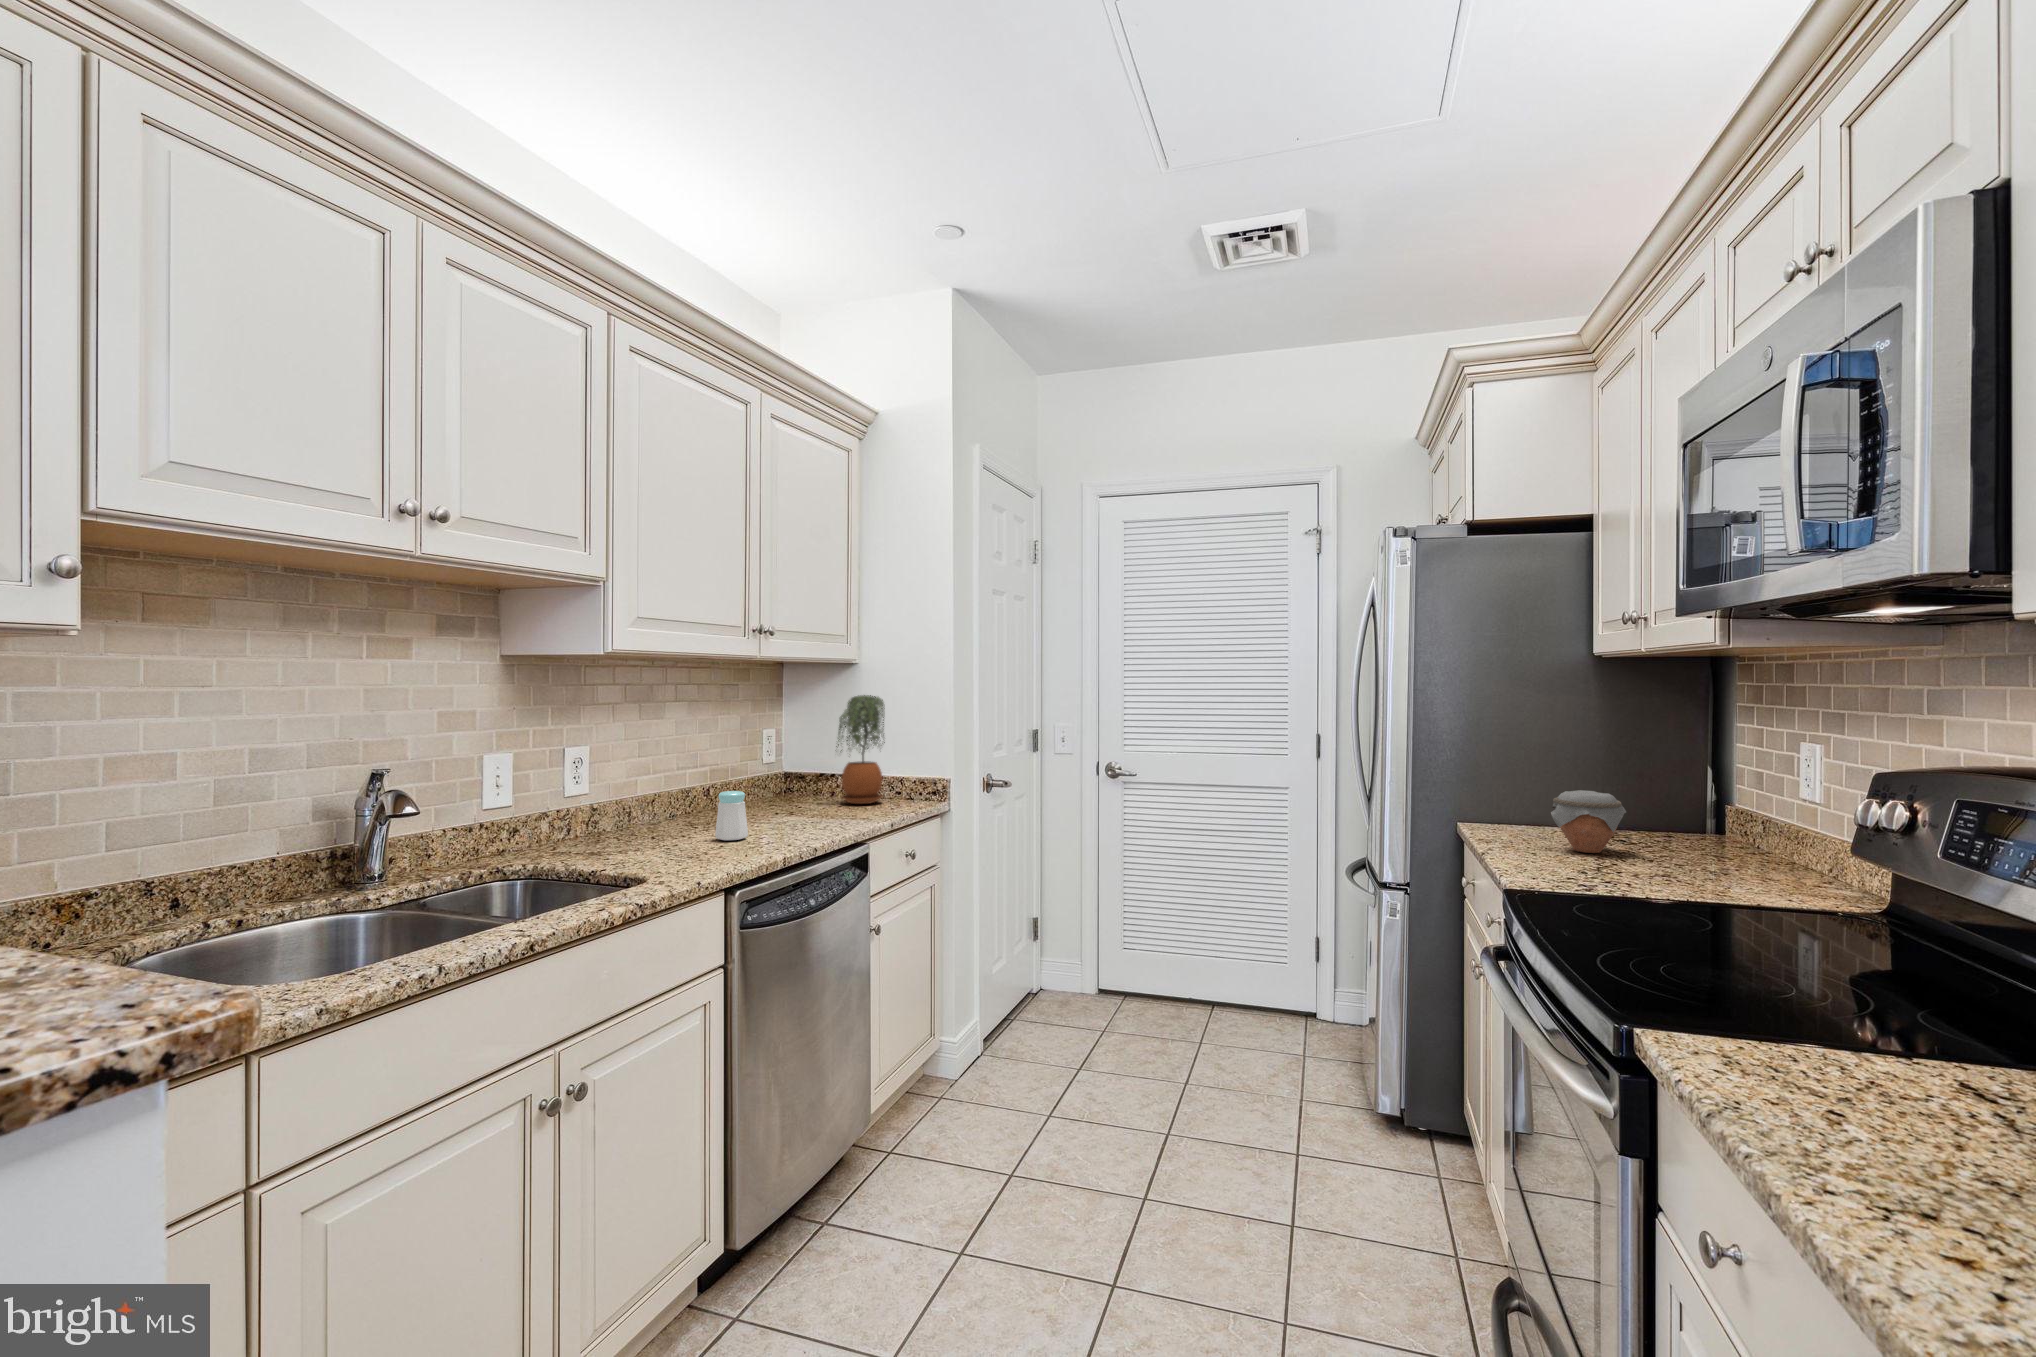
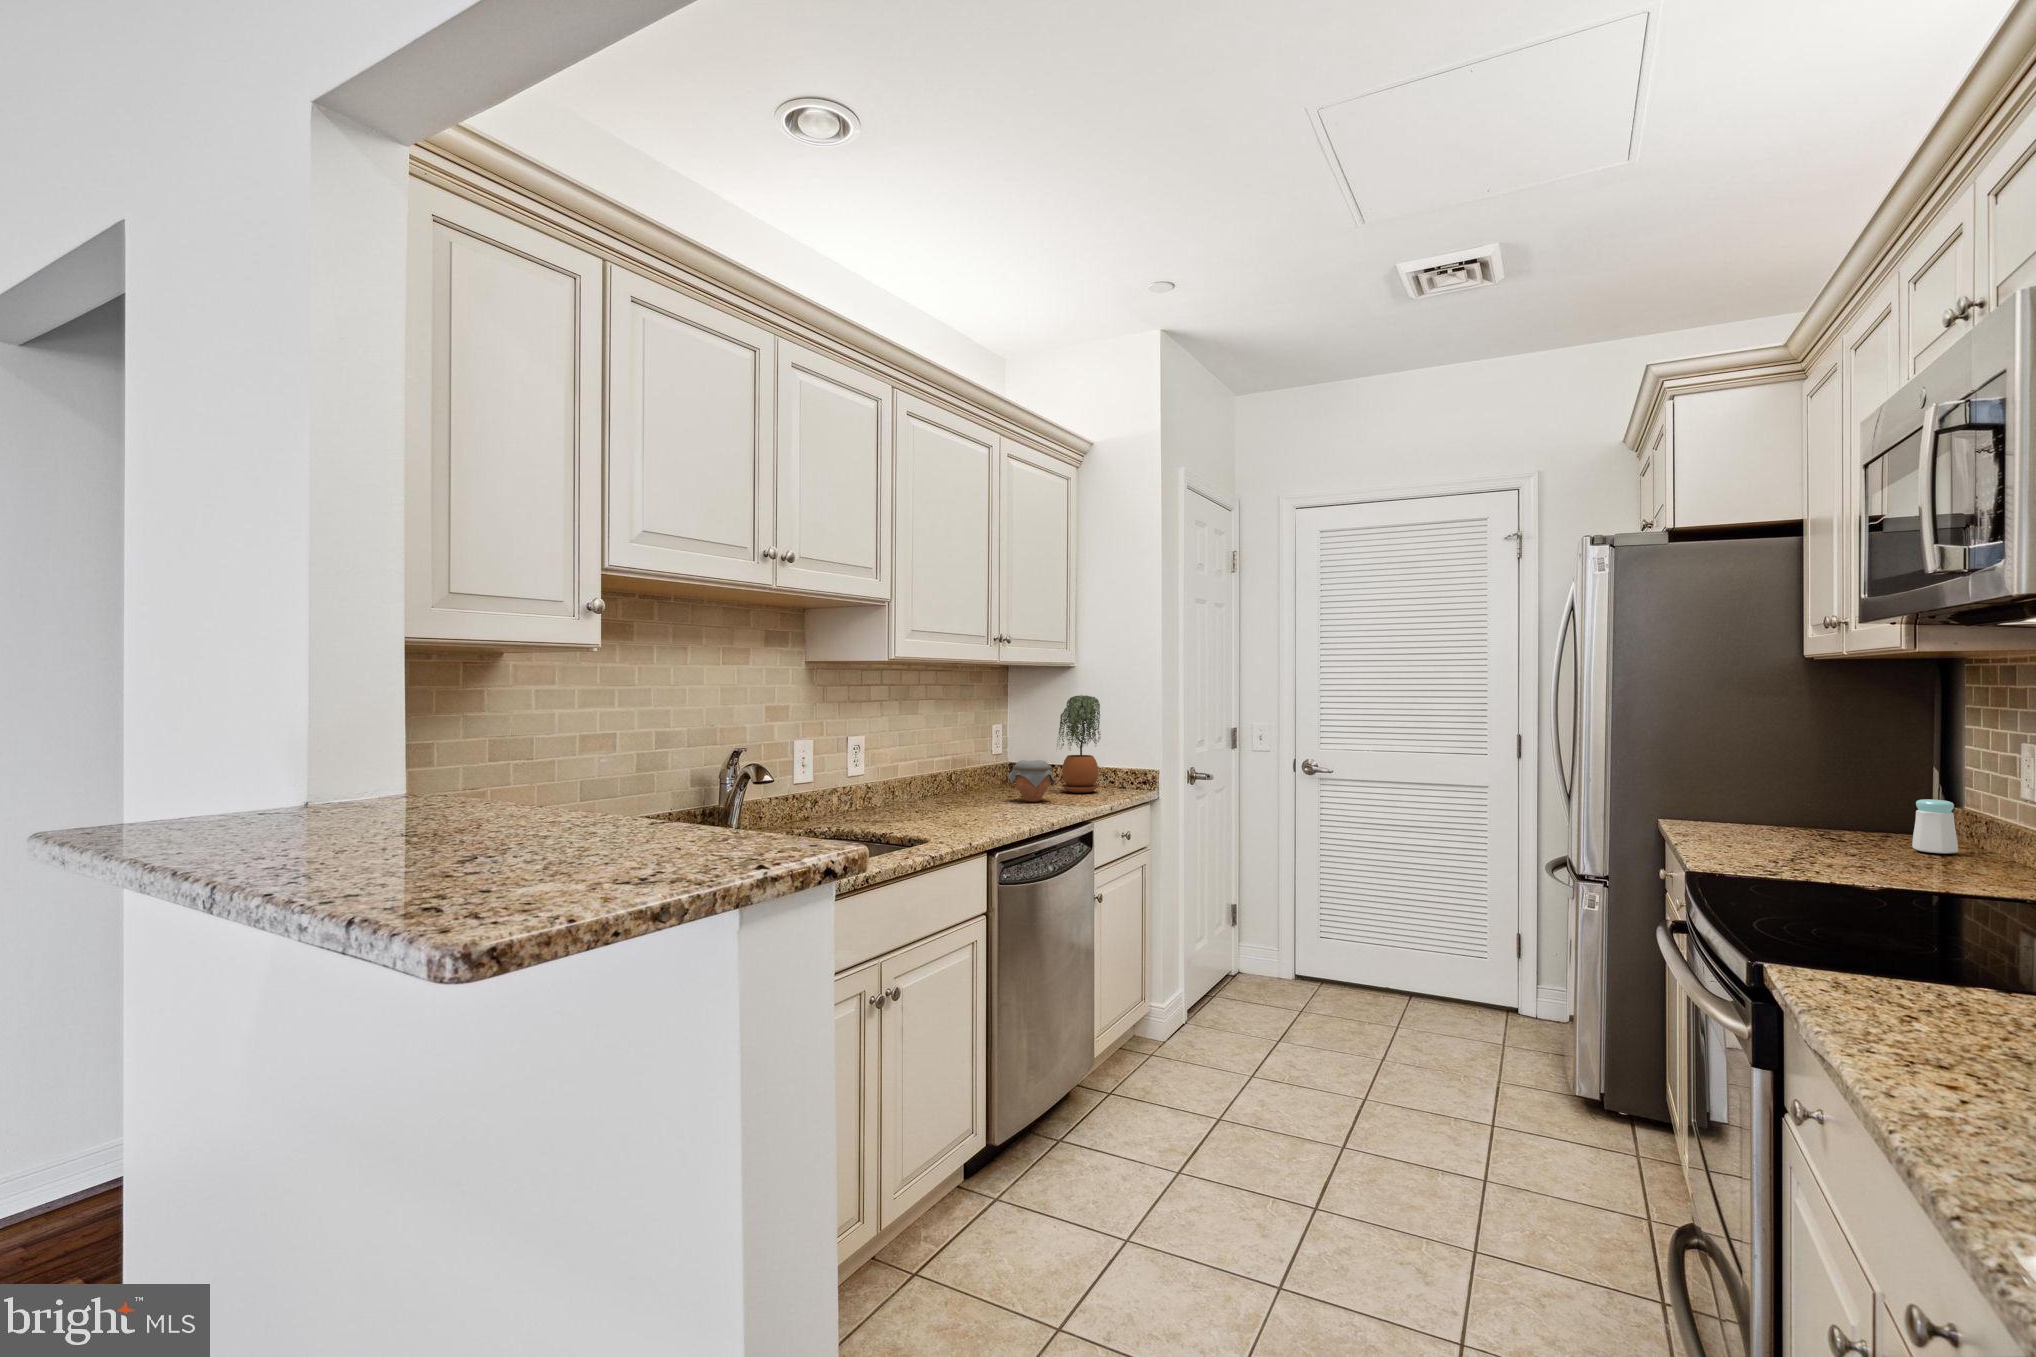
jar: present [1551,790,1627,853] -> present [1008,760,1054,802]
salt shaker: present [715,791,748,840] -> present [1912,799,1958,854]

